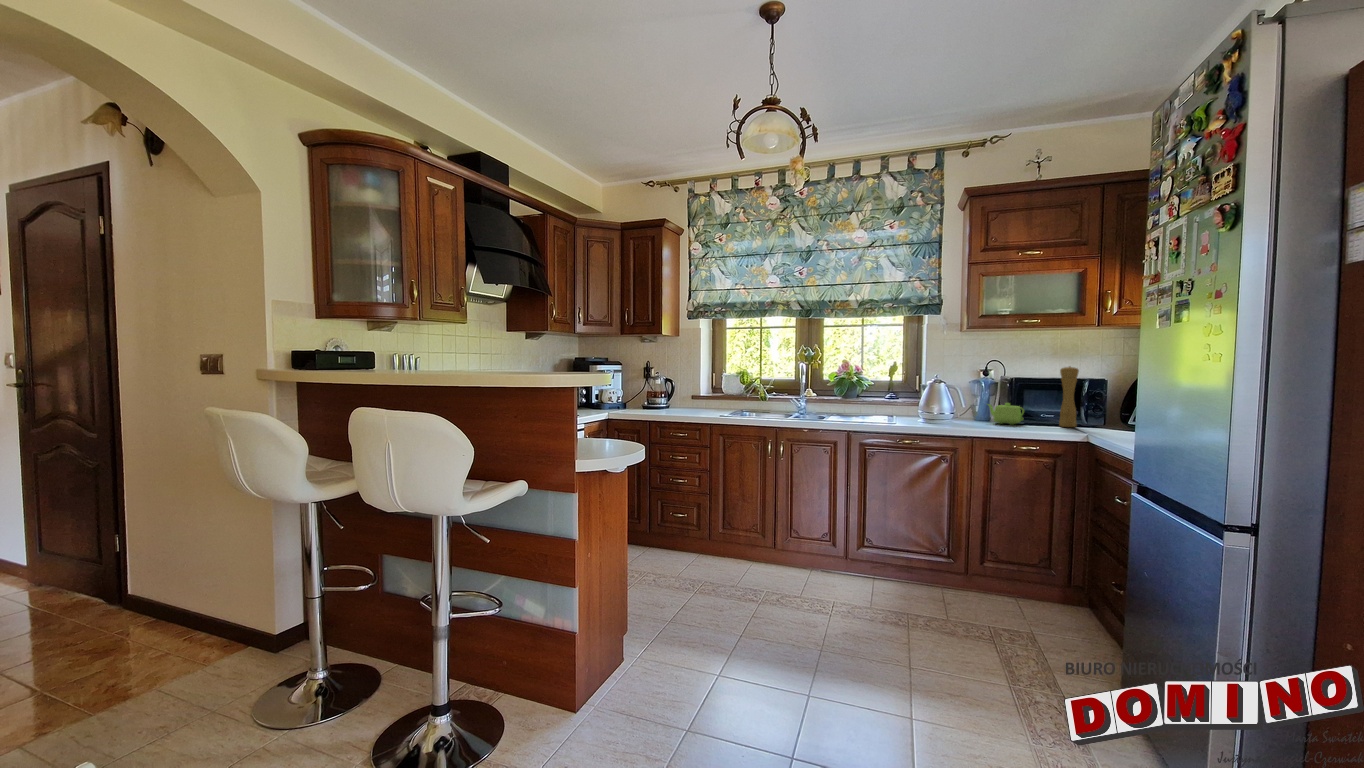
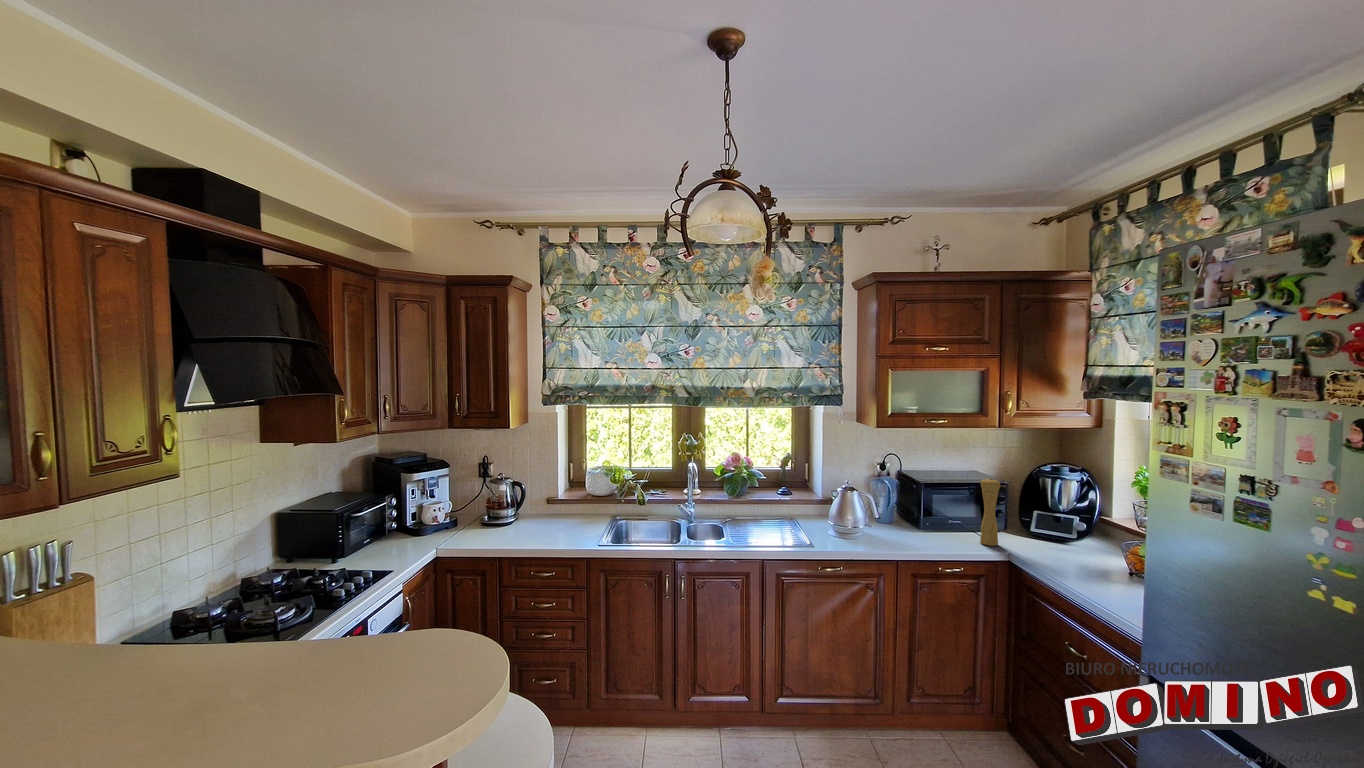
teapot: present [988,403,1024,425] -> none [903,516,945,542]

